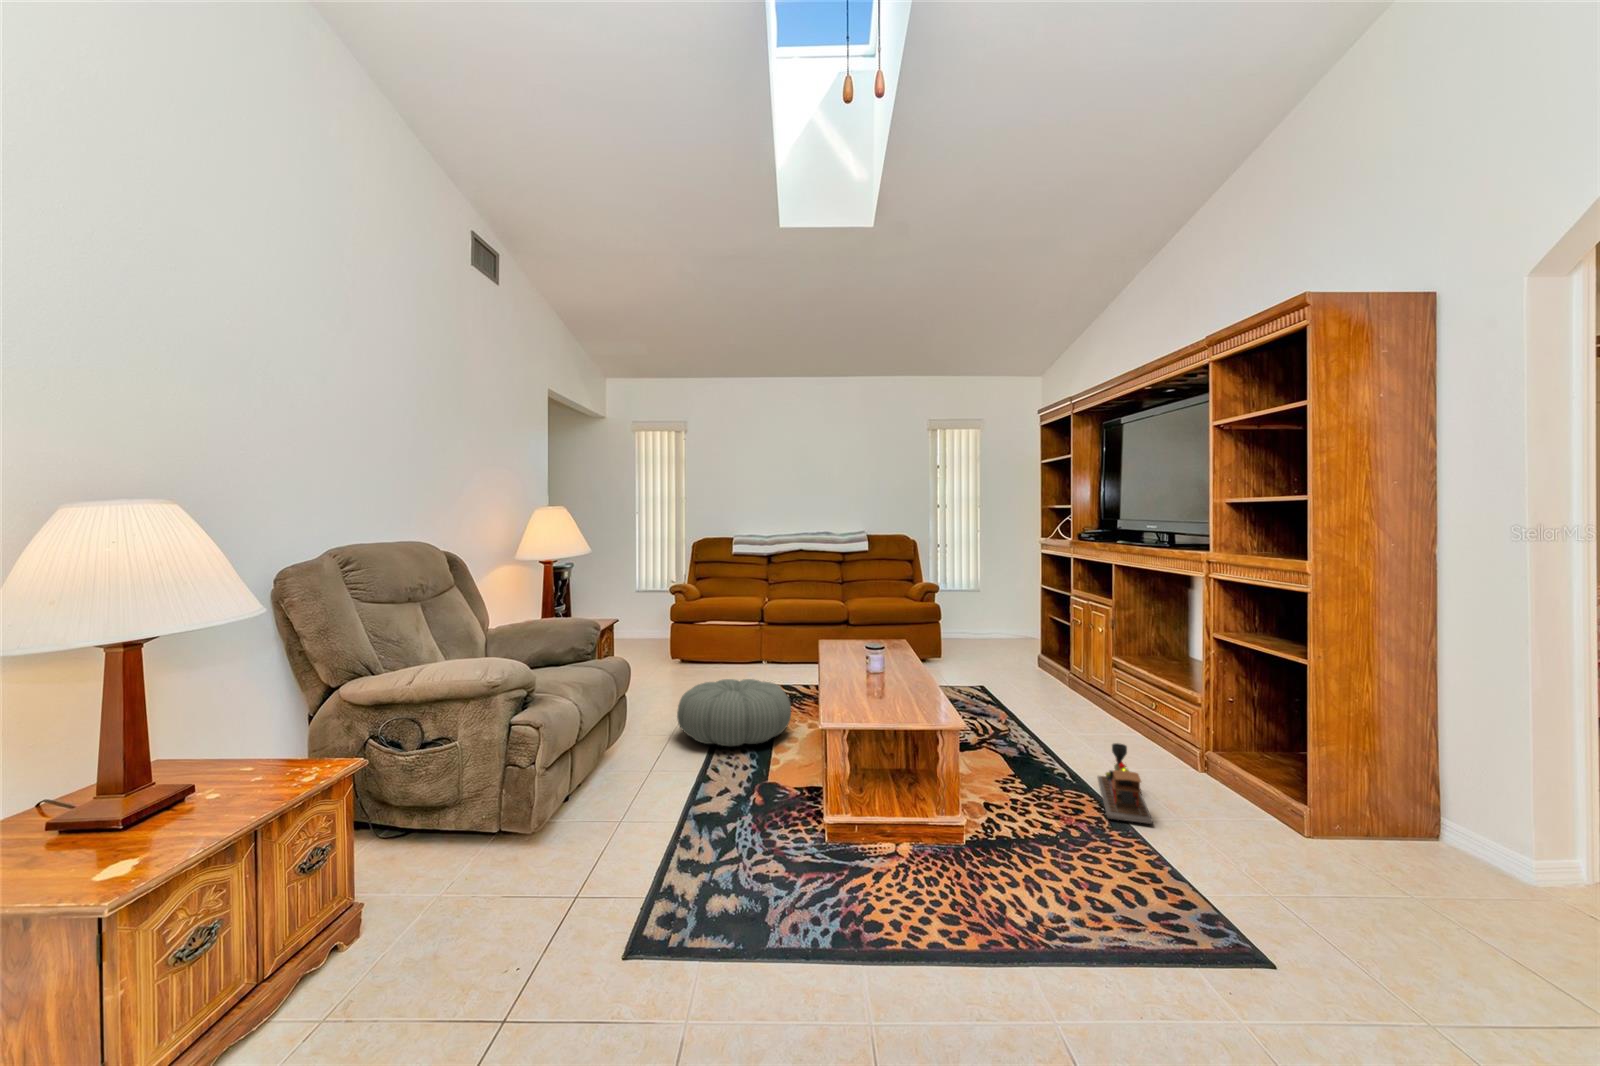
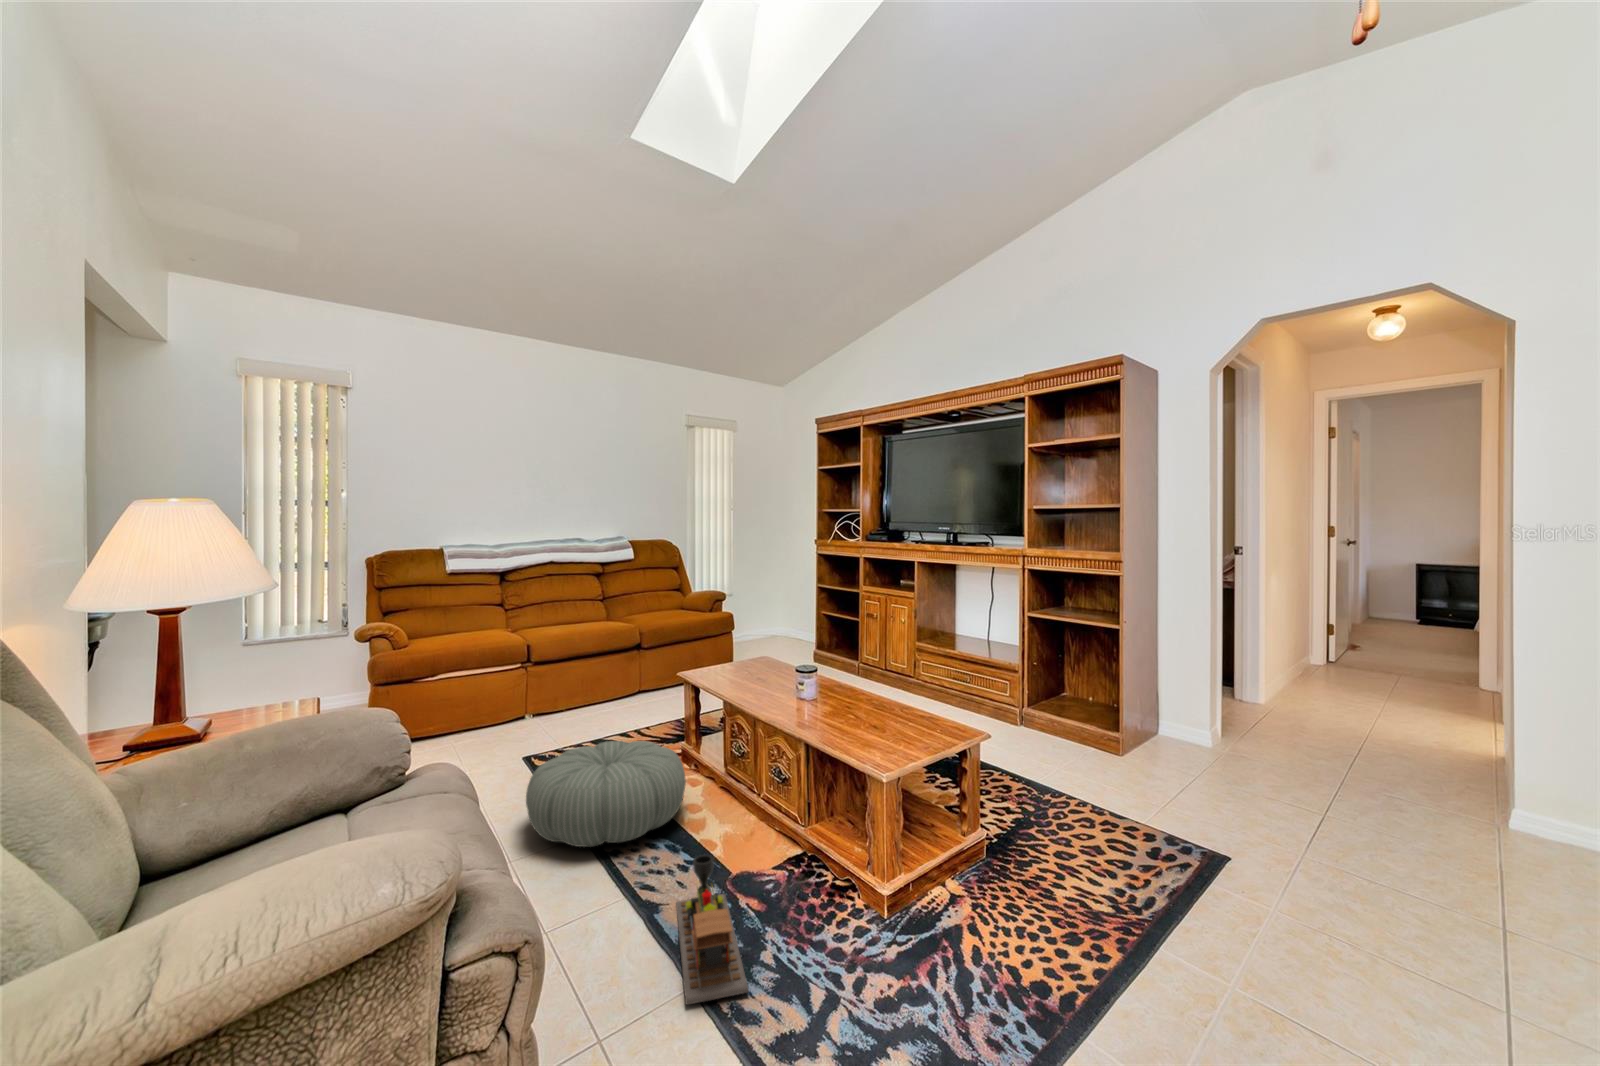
toy train: present [1098,743,1153,824] -> present [676,855,749,1005]

